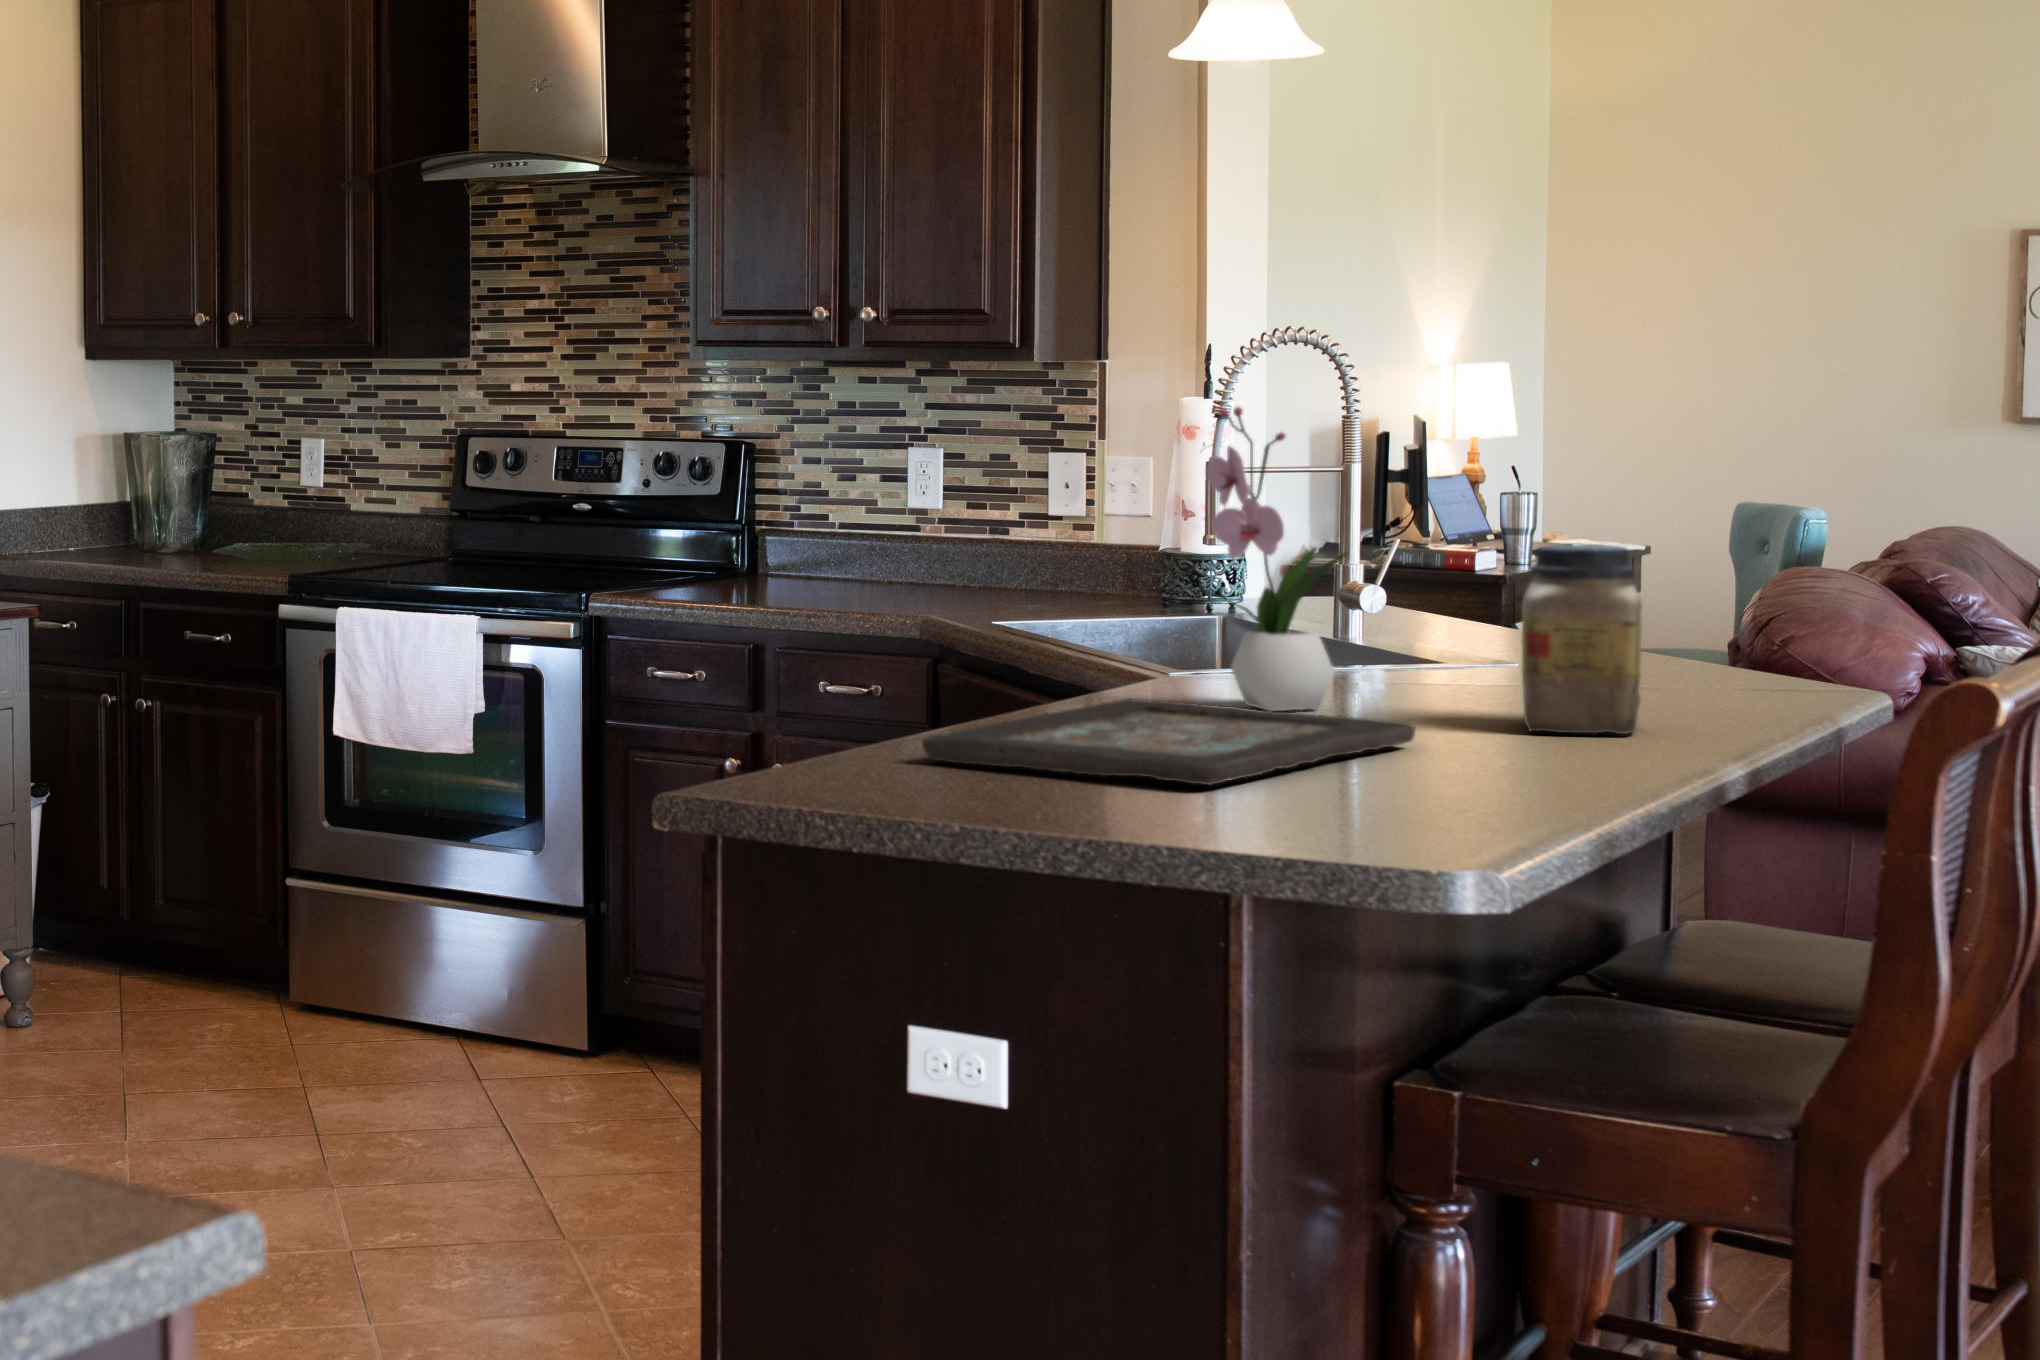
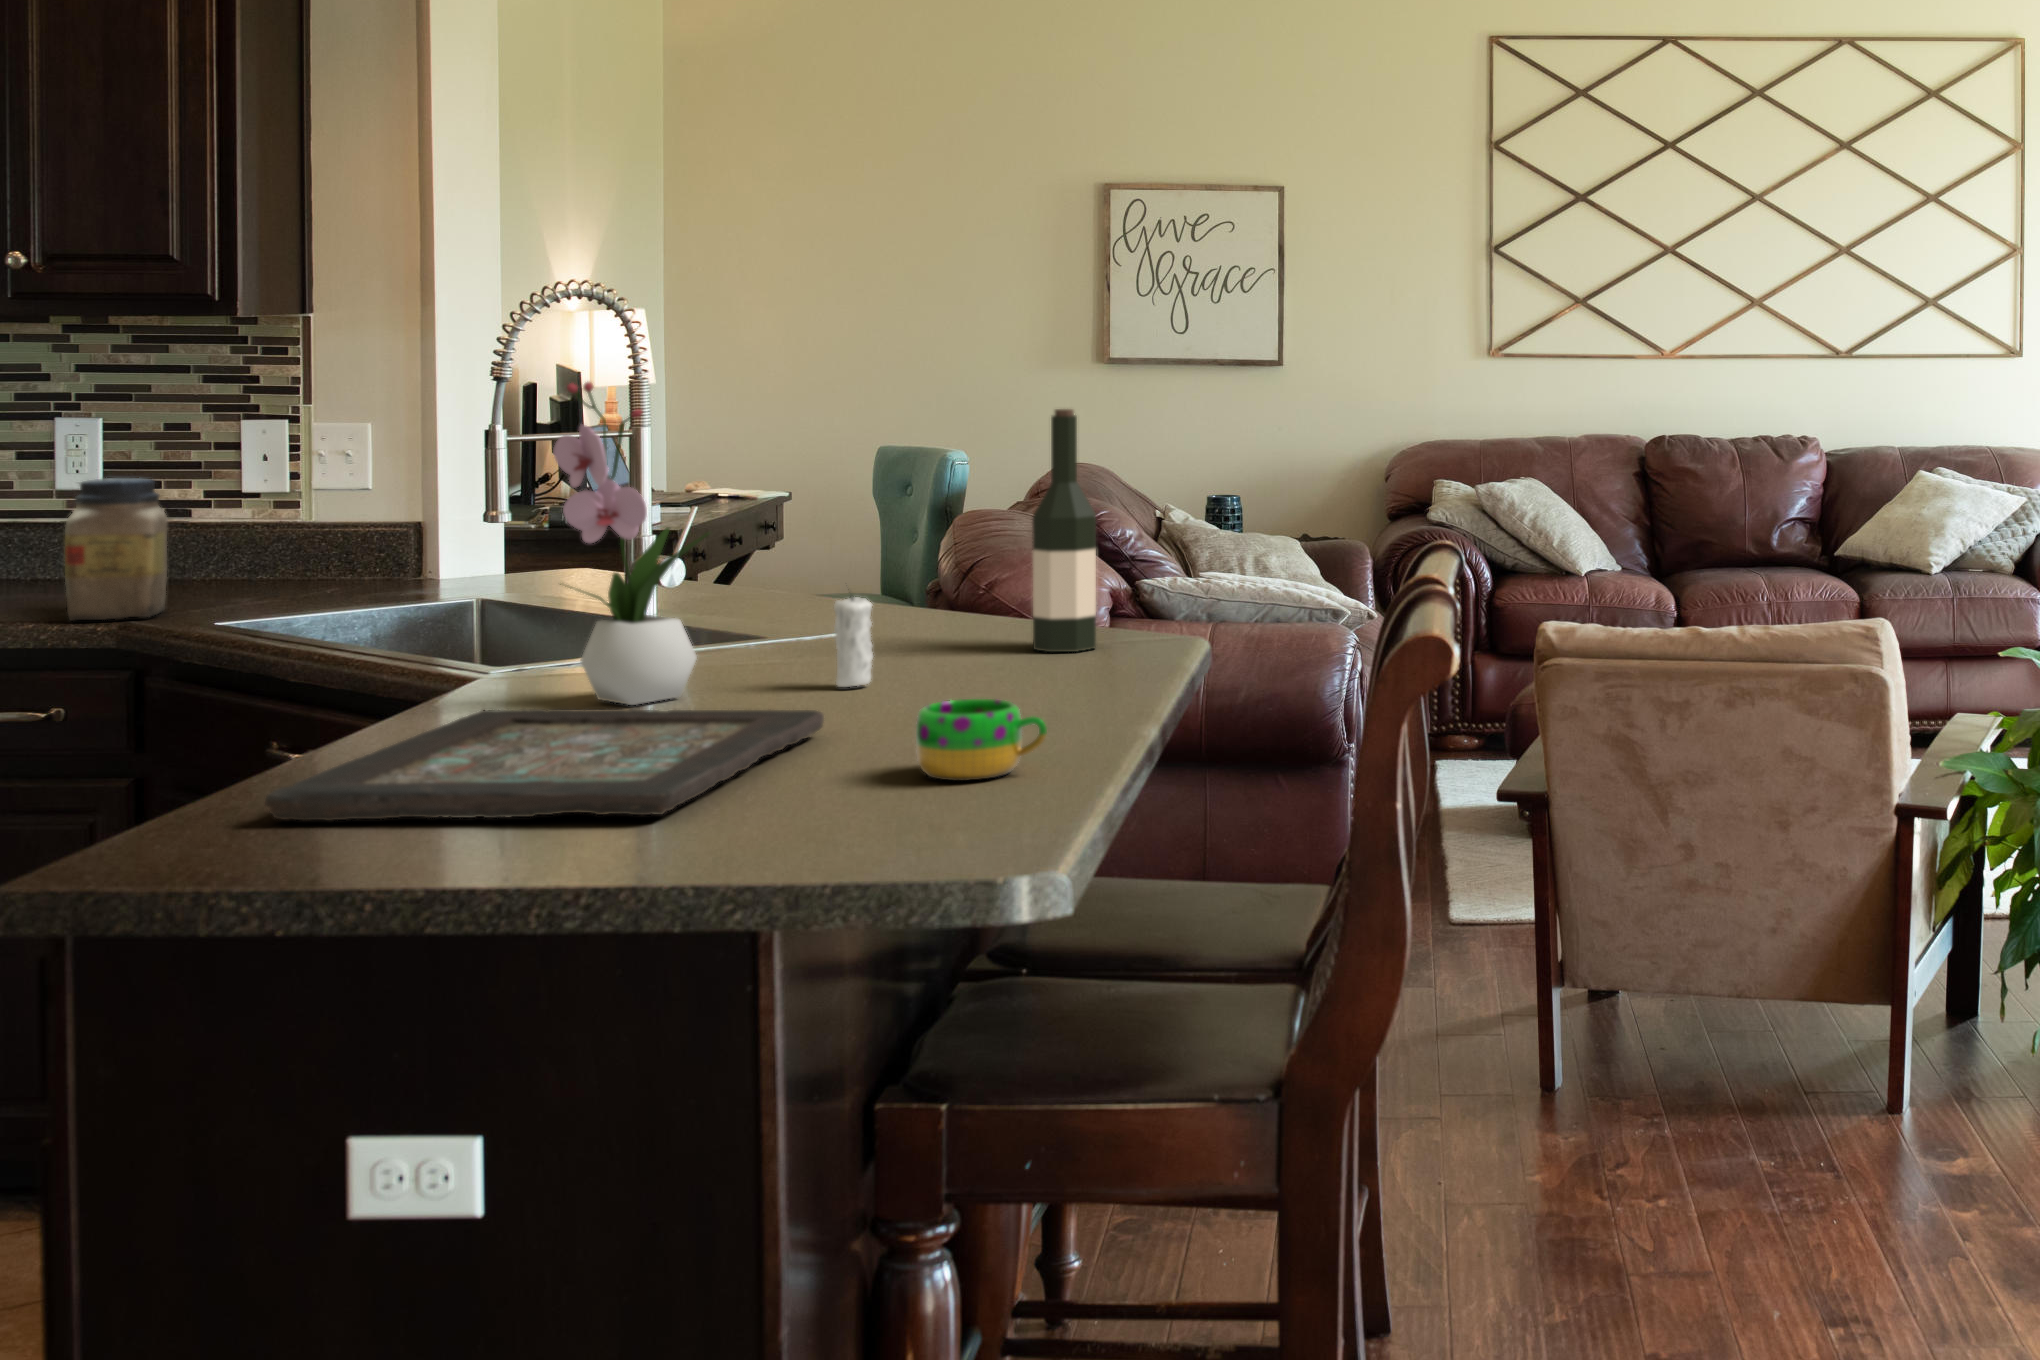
wine bottle: none [1712,437,1791,703] -> present [1032,409,1096,652]
jar: present [1522,543,1642,734] -> present [65,478,168,621]
candle: none [1469,607,1509,713] -> present [834,596,873,687]
mug: none [1463,715,1591,792] -> present [916,699,1047,781]

